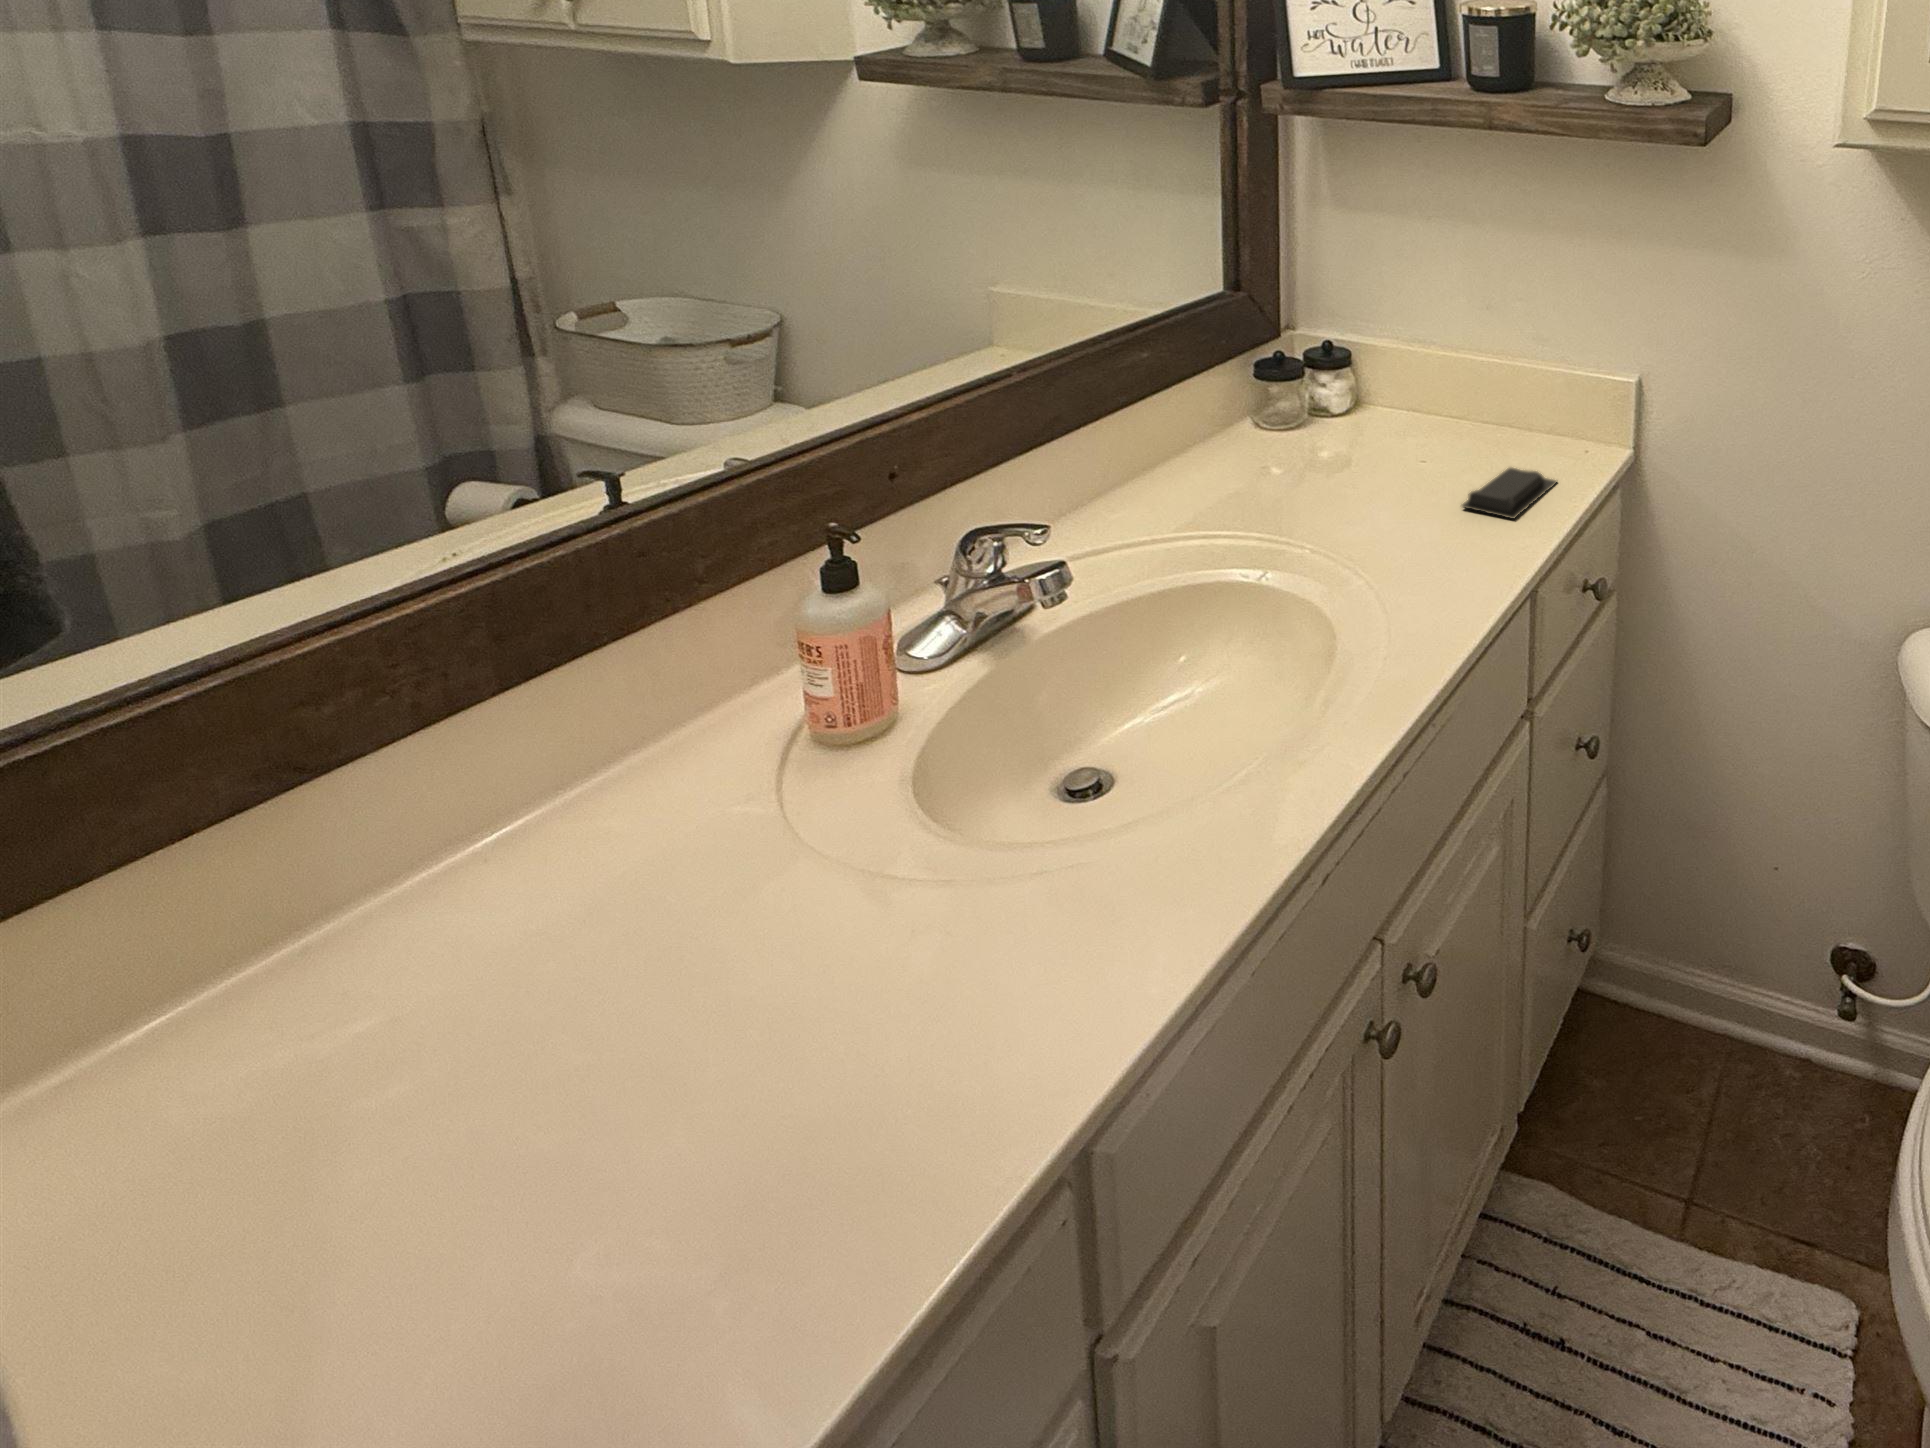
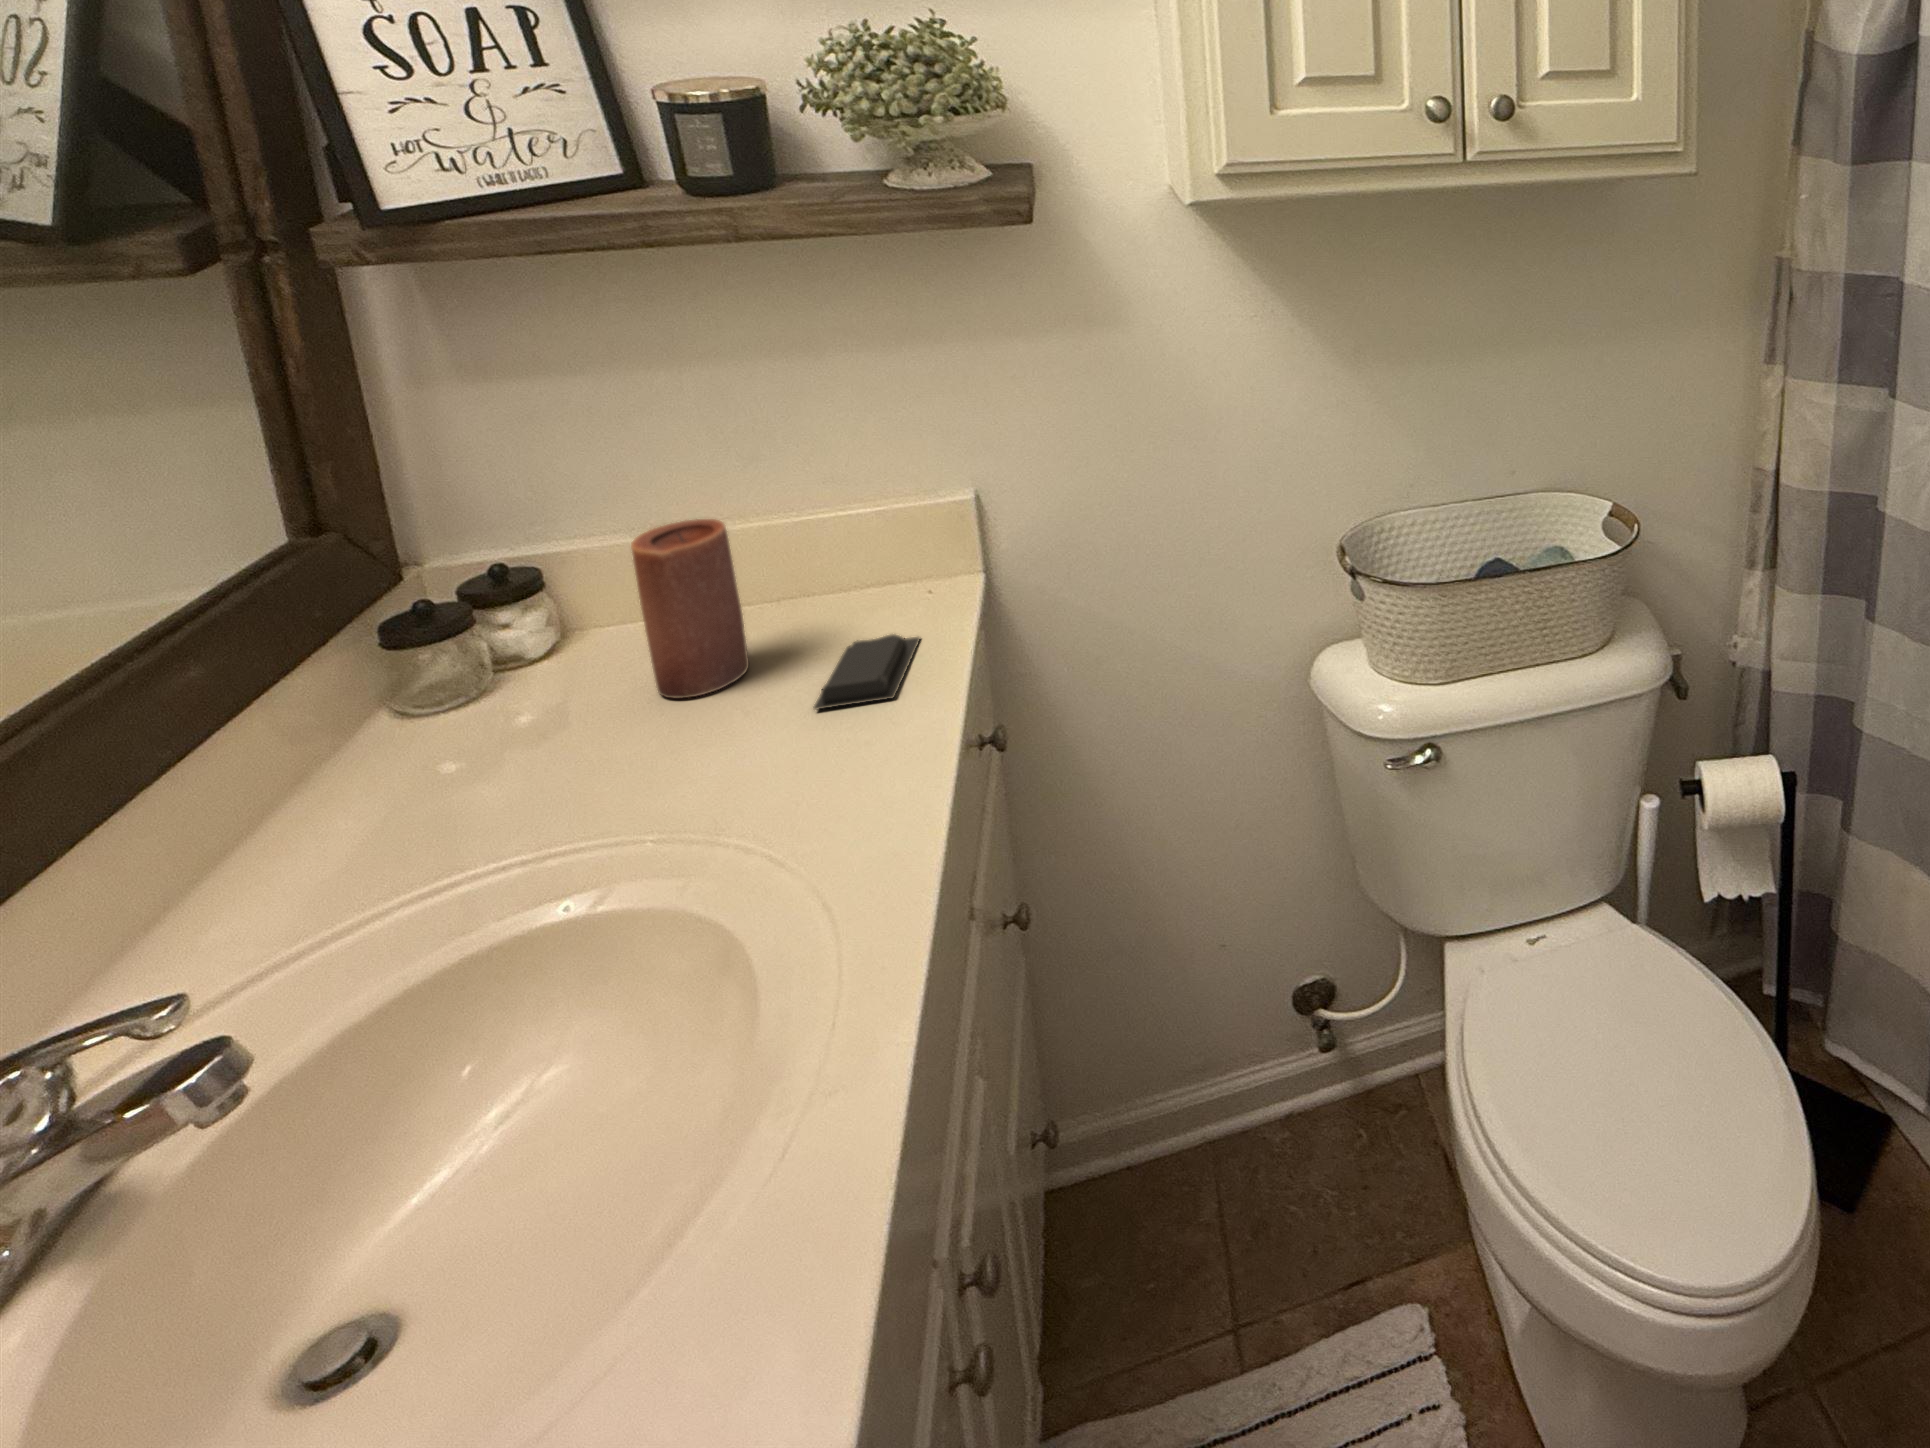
candle: none [1384,338,1446,472] -> present [631,519,749,698]

